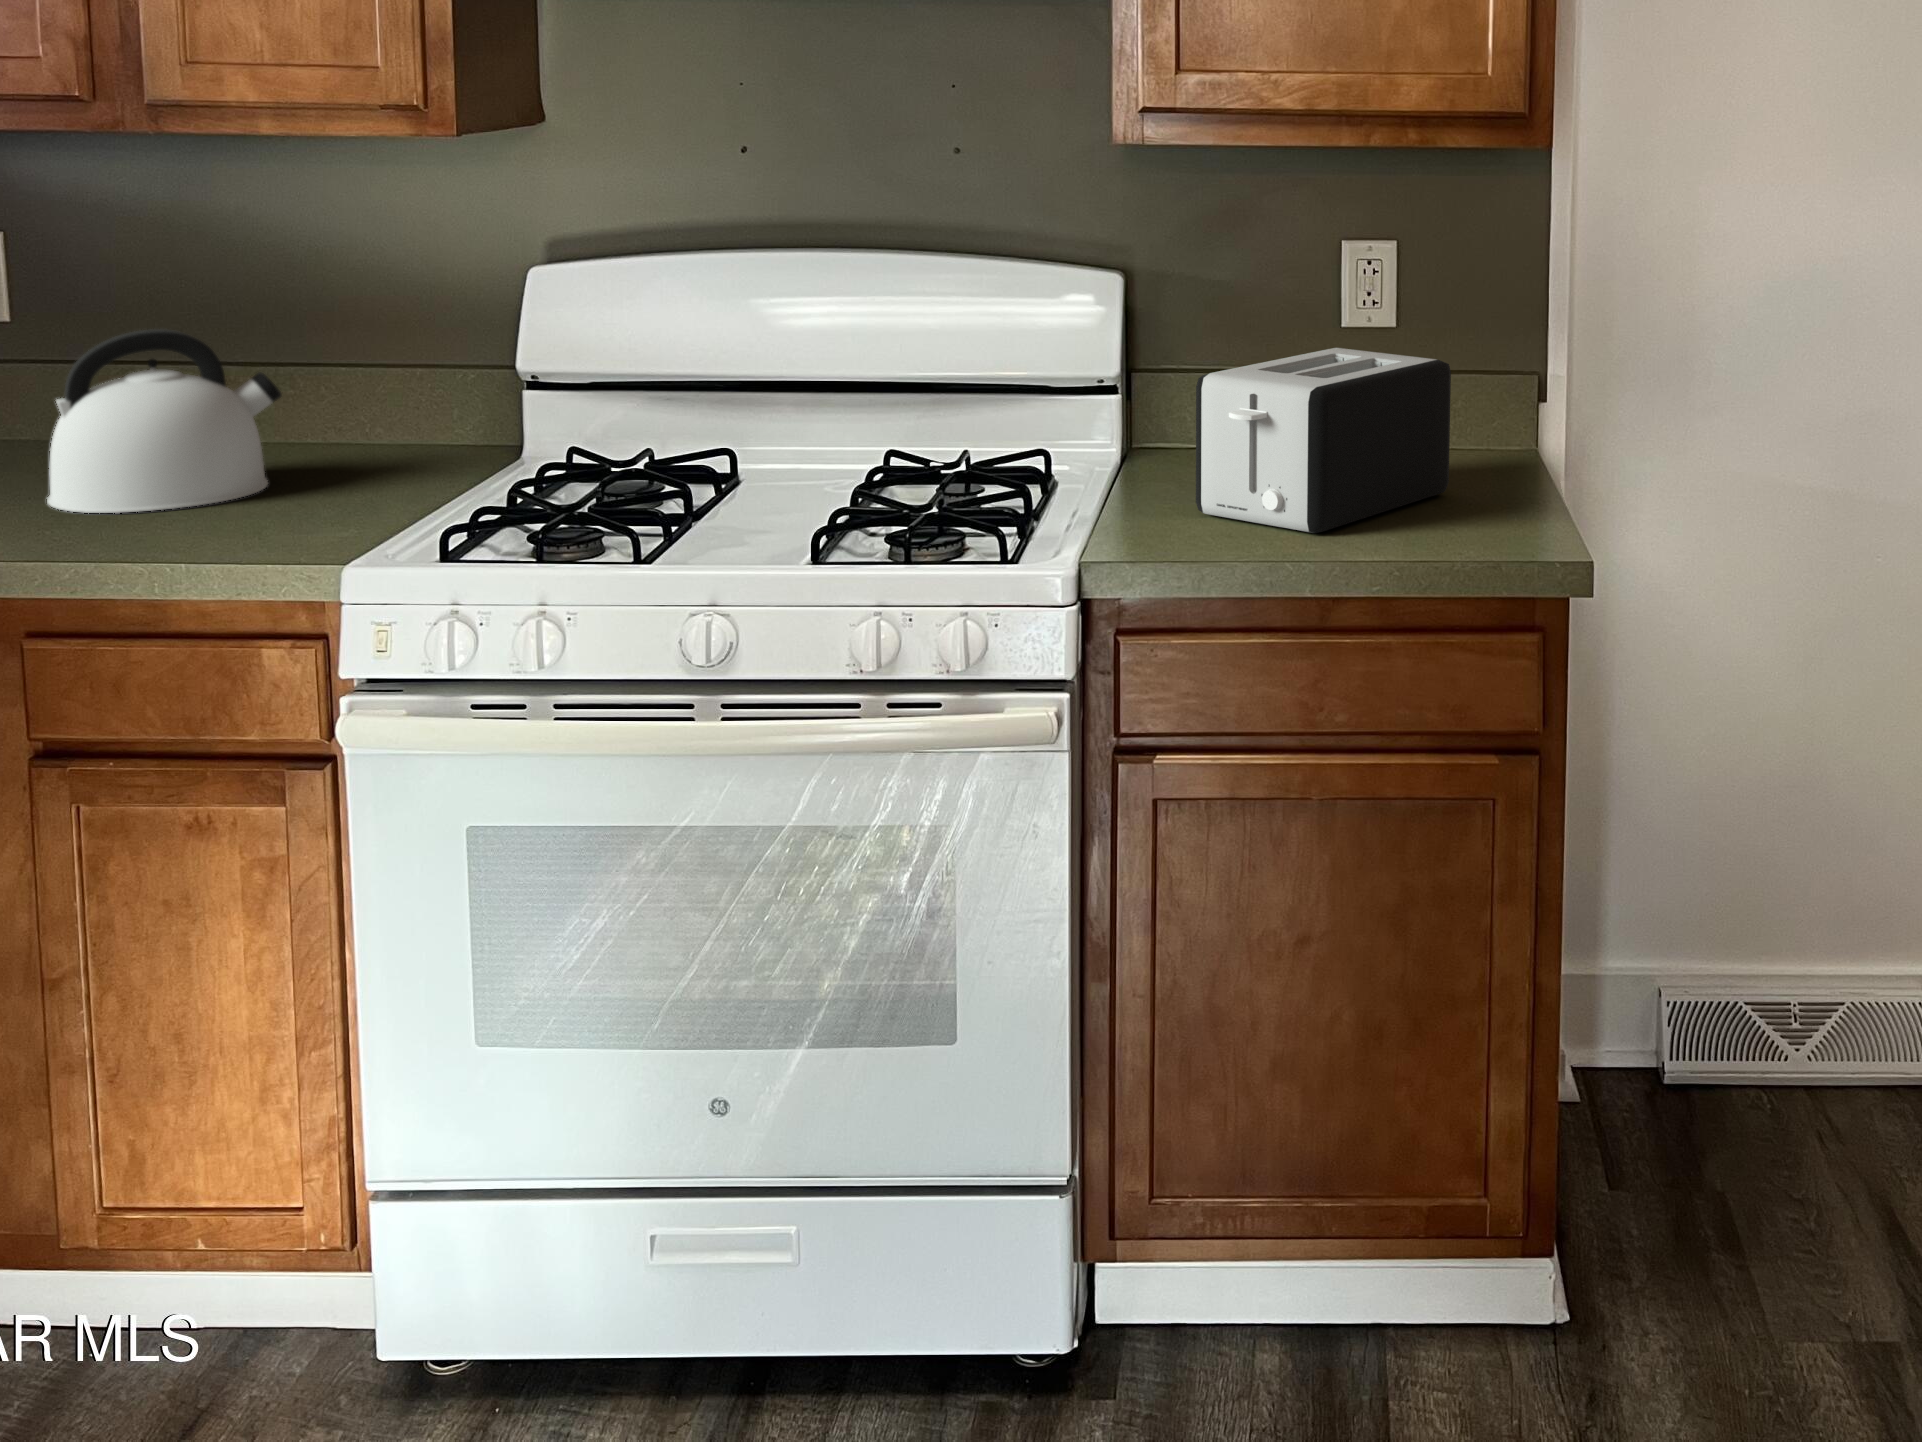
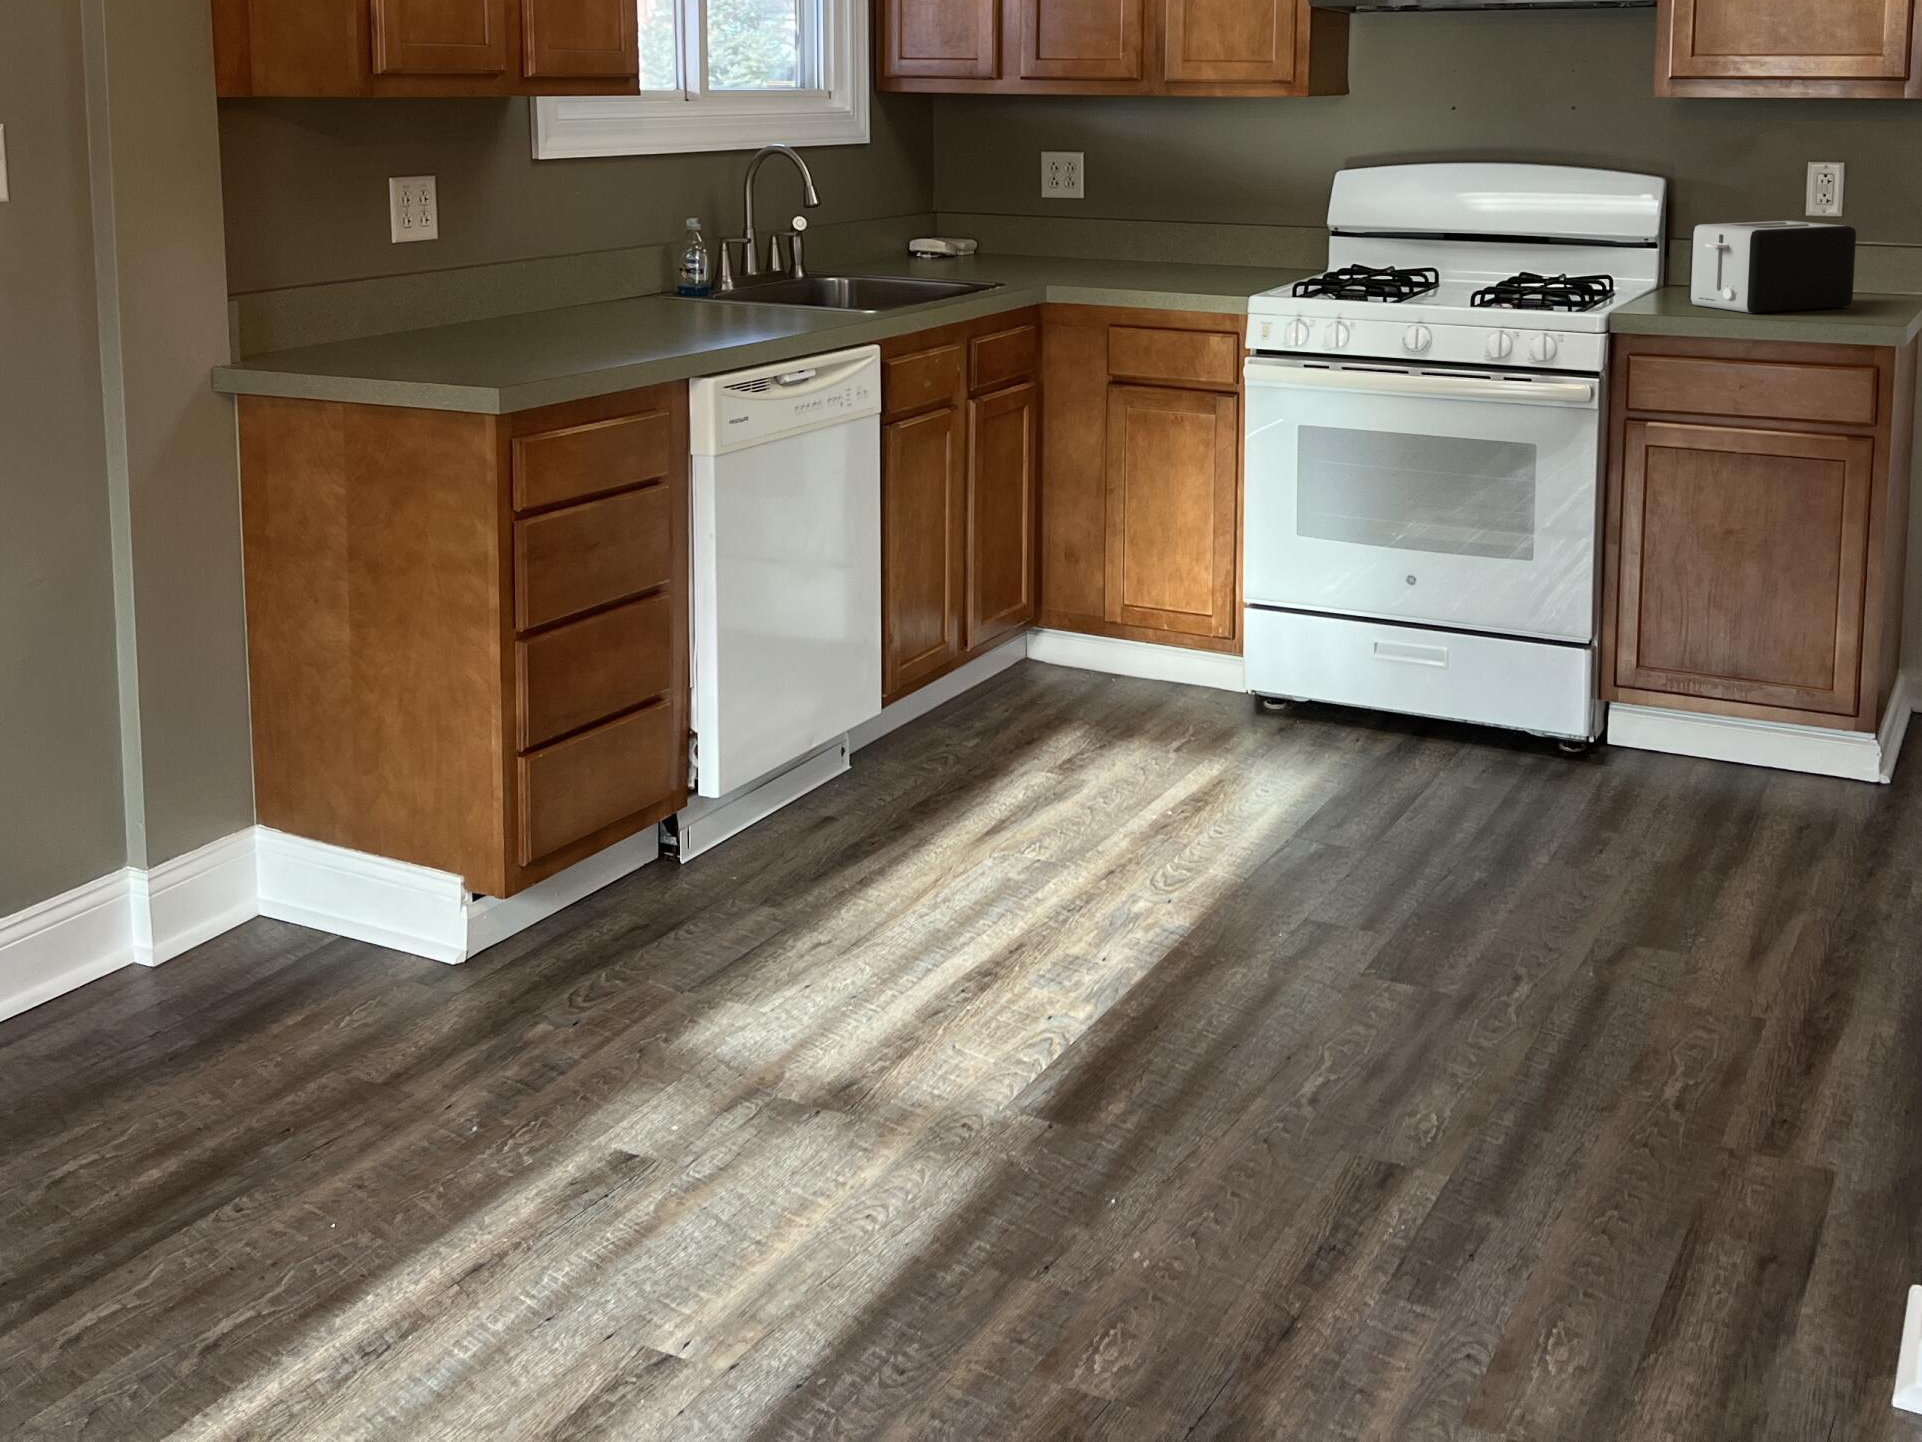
kettle: present [47,329,282,513] -> none [1111,191,1215,277]

